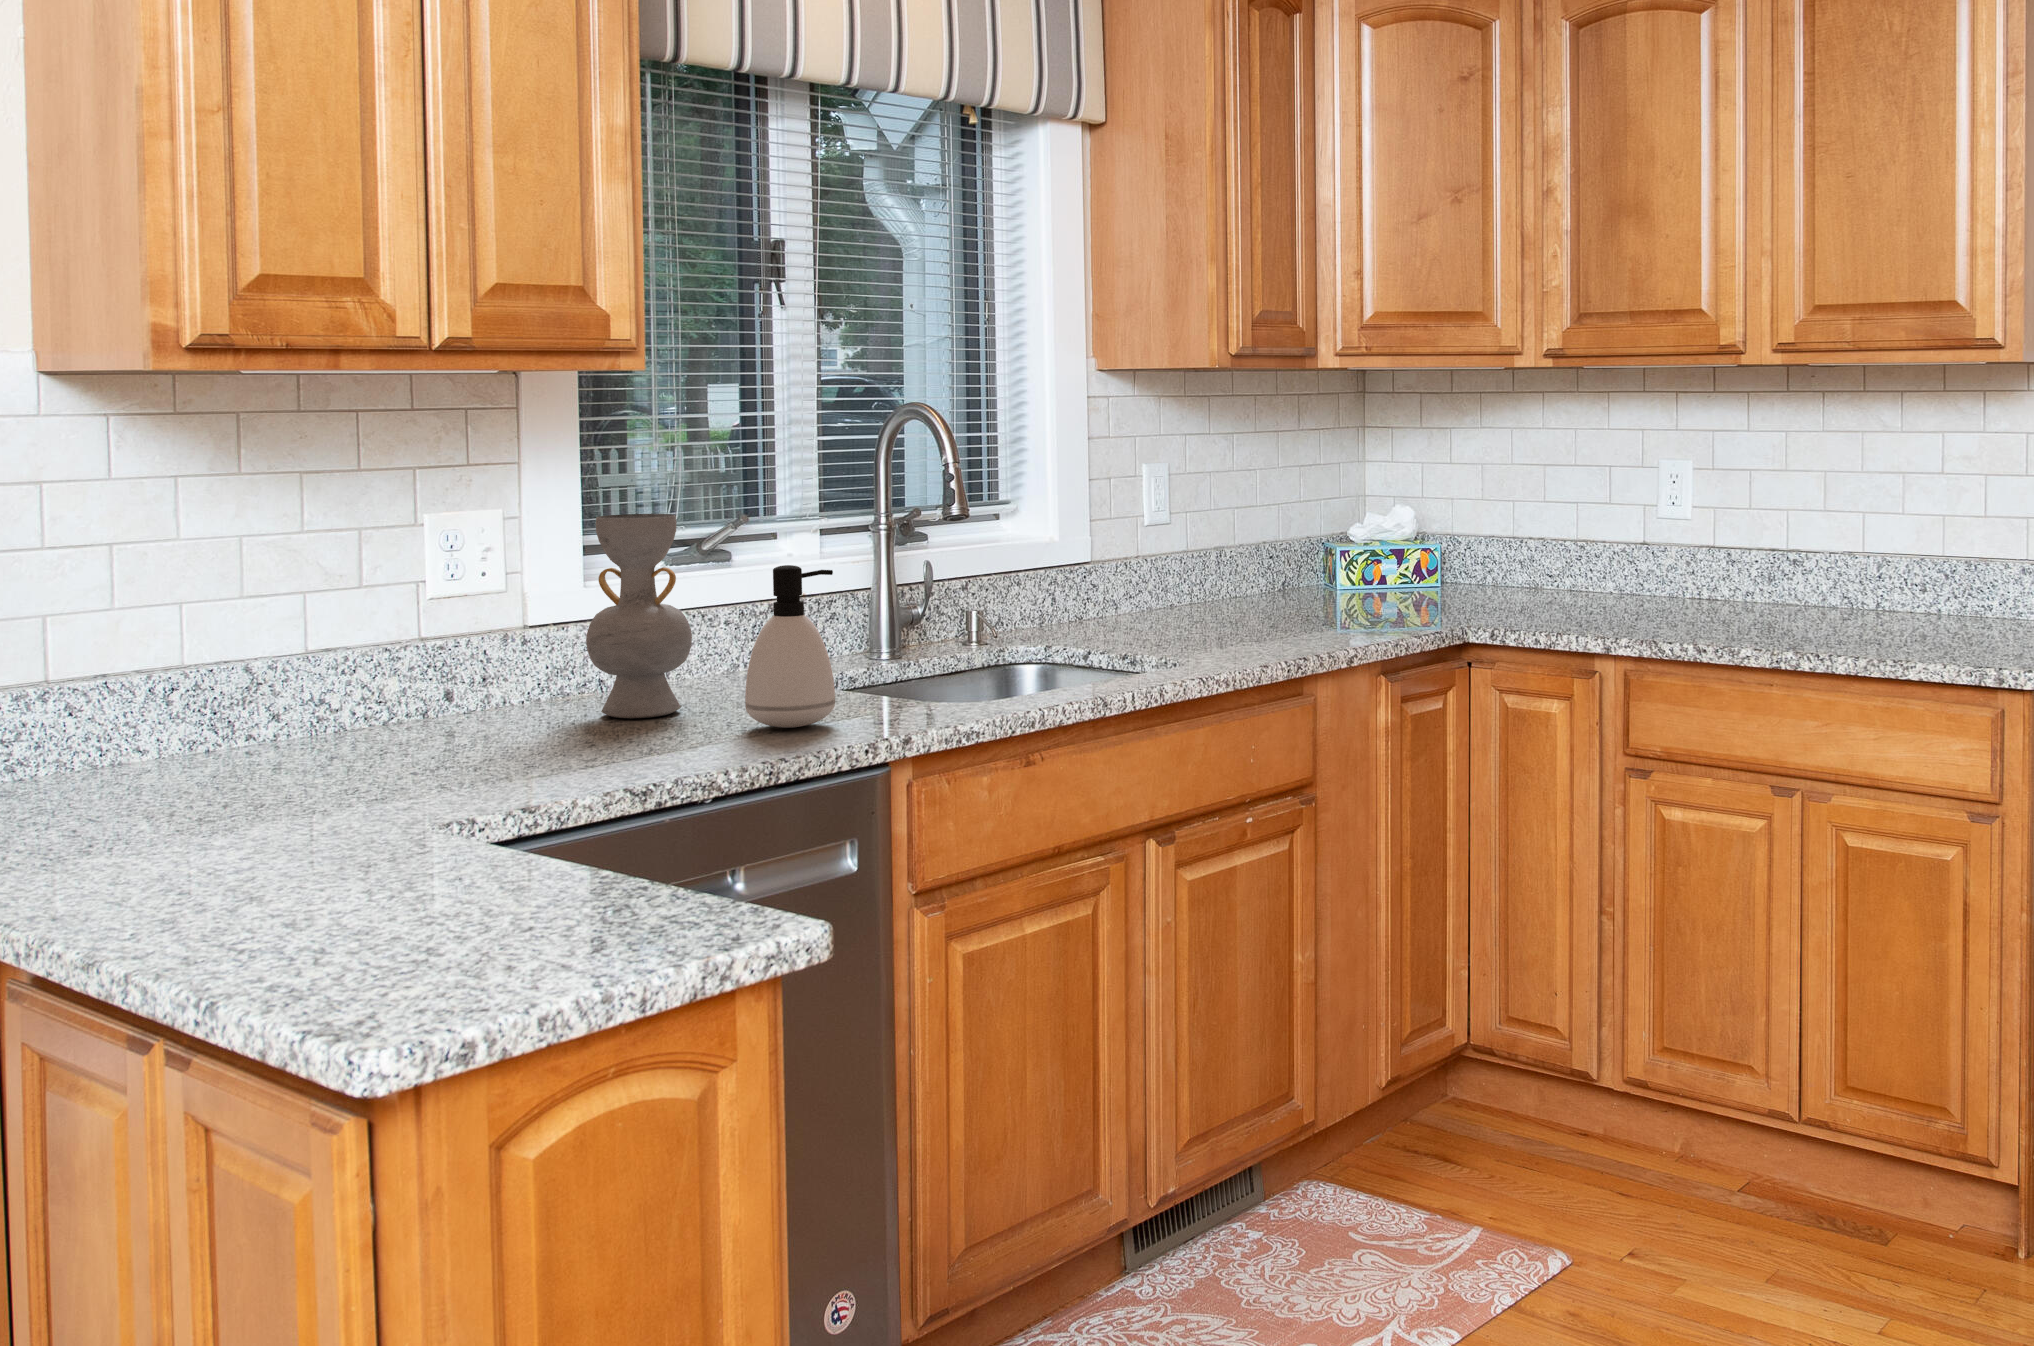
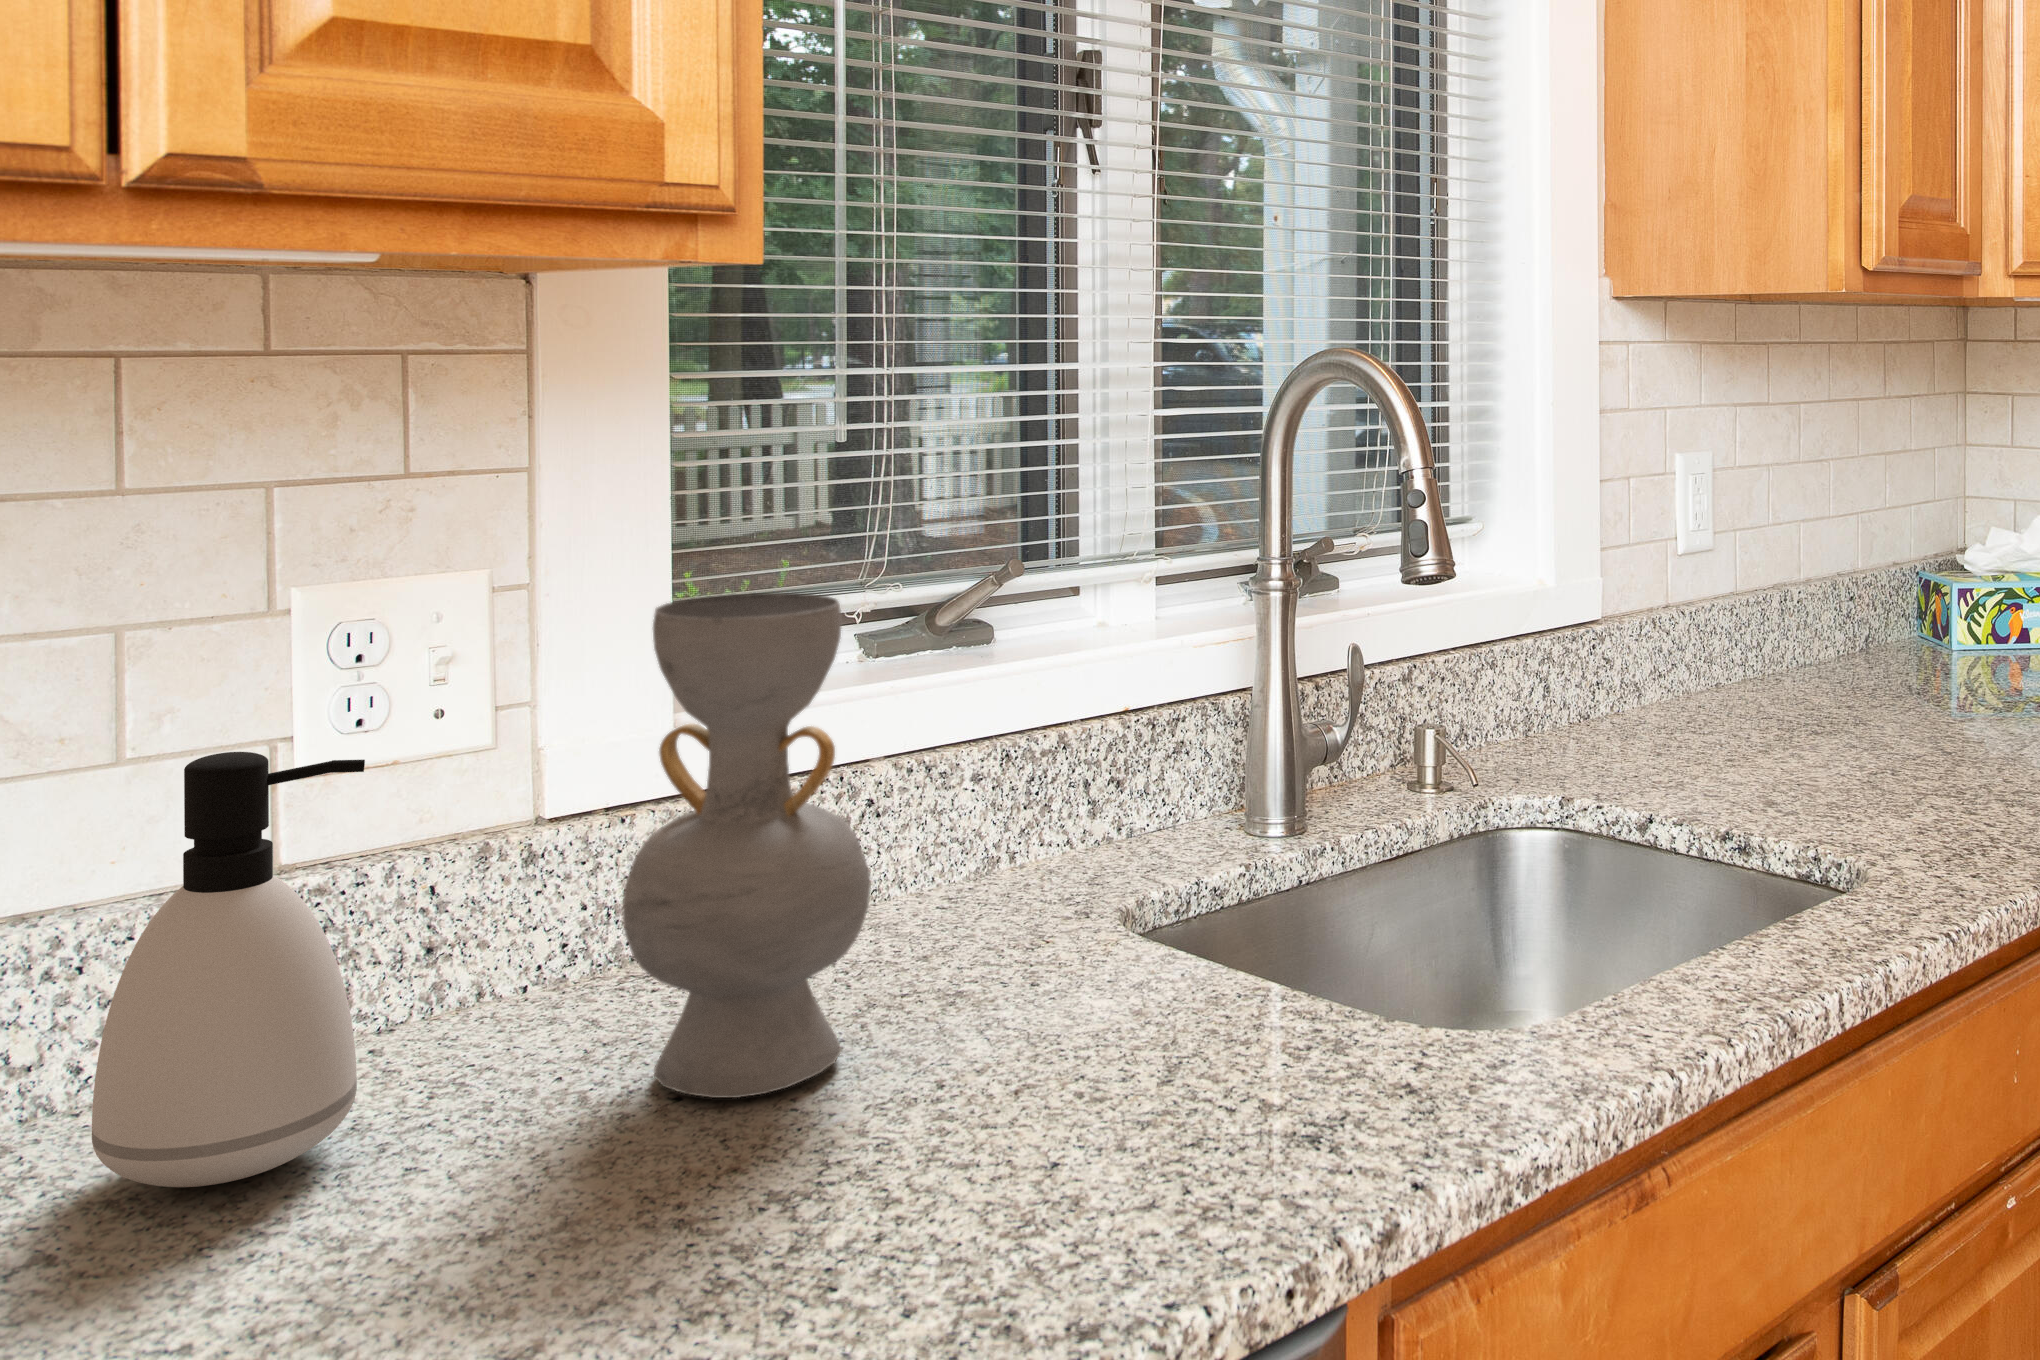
soap dispenser: present [745,565,835,728] -> present [92,752,365,1187]

